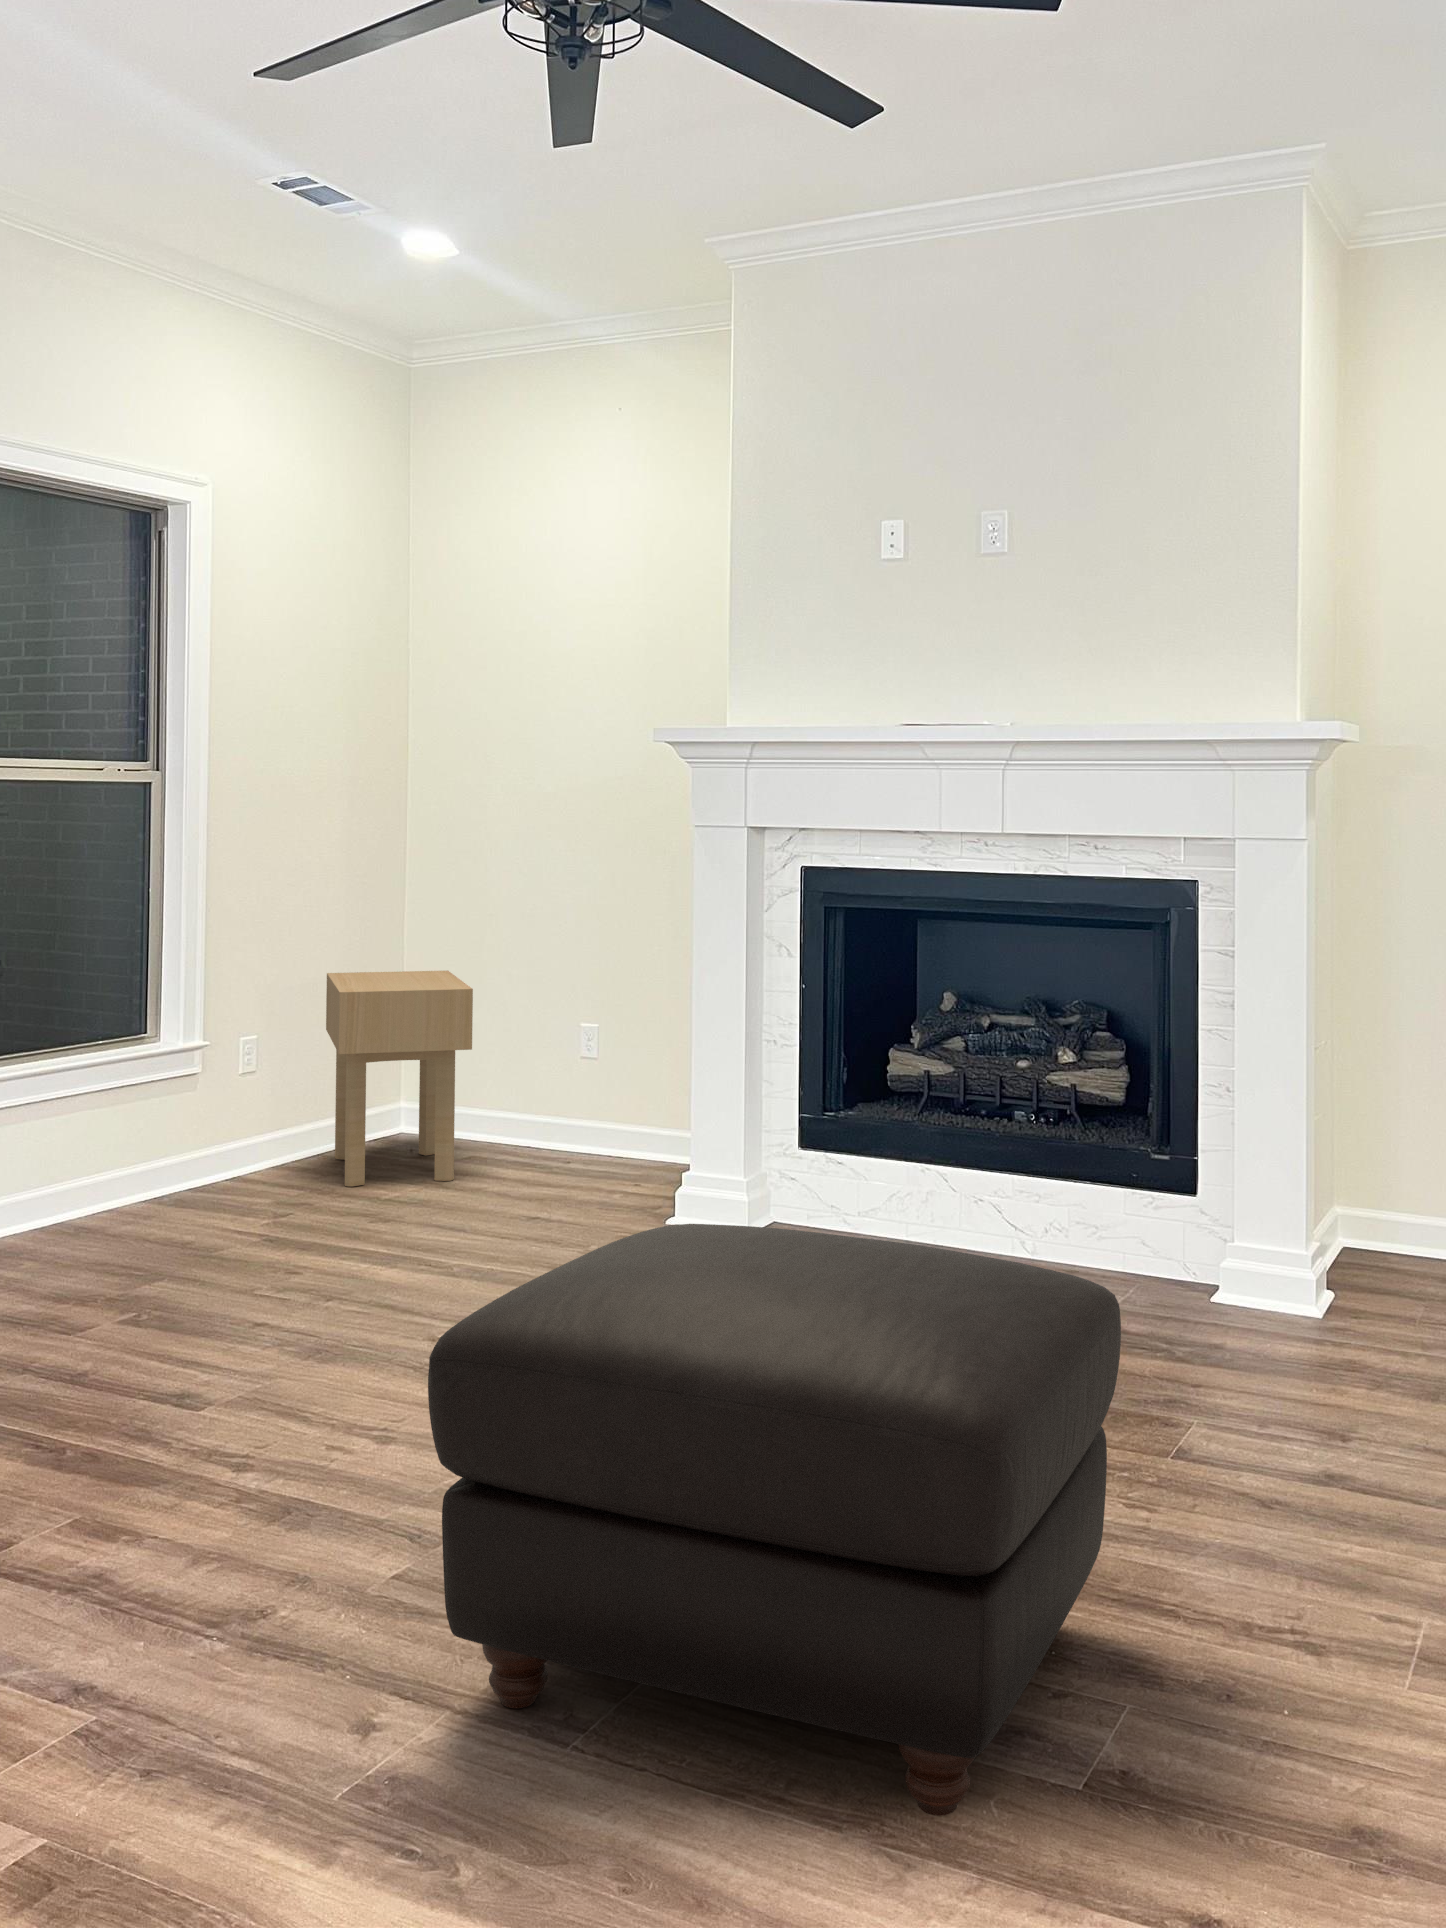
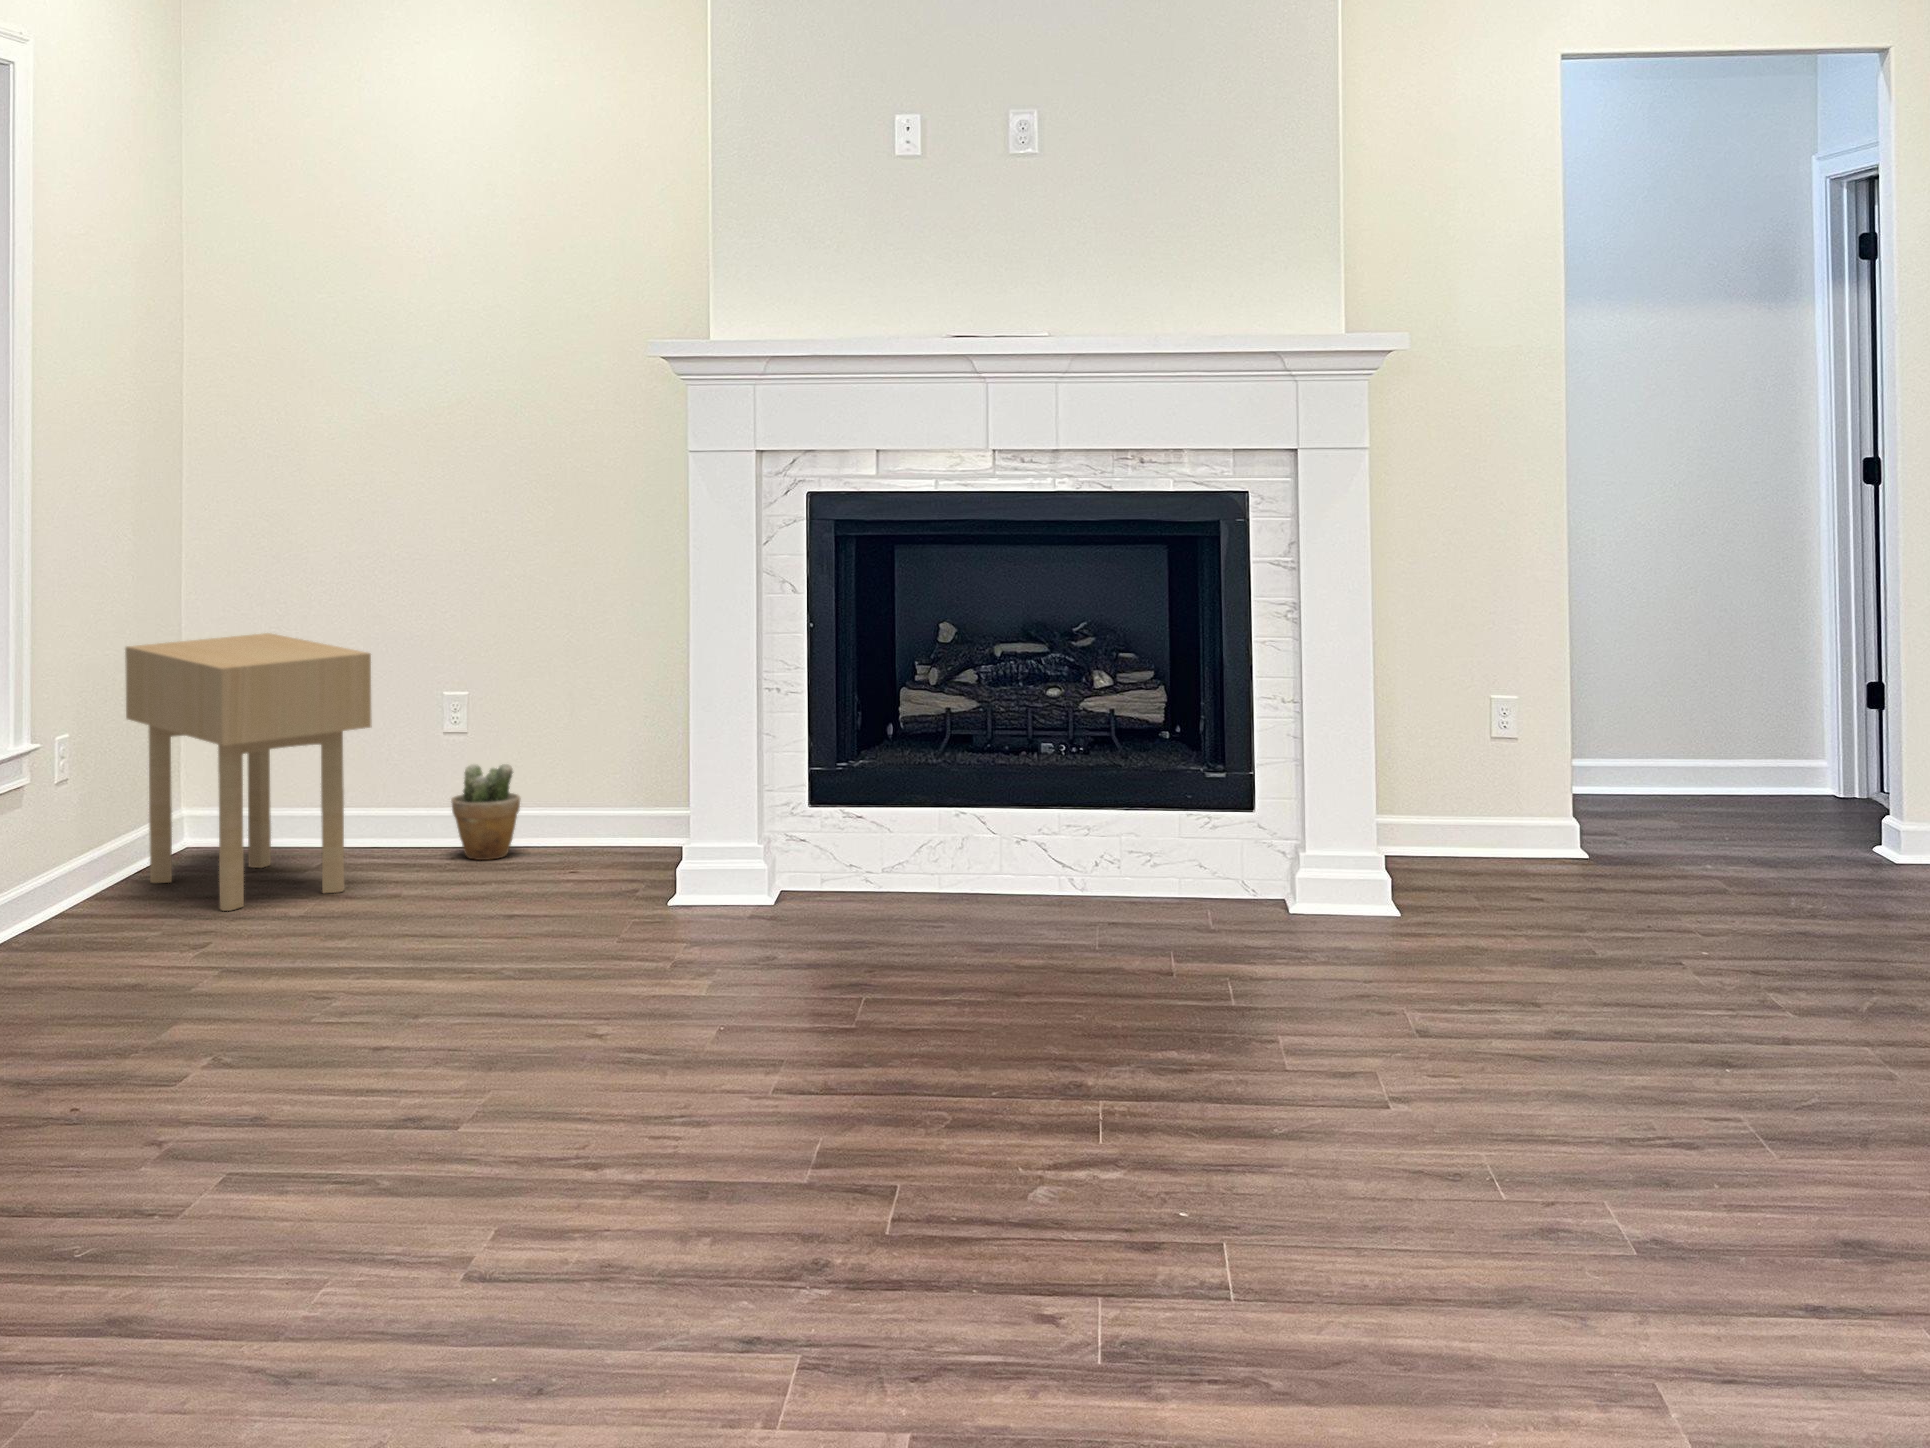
potted plant: none [569,1087,625,1167] -> present [451,764,520,860]
ottoman: present [428,1224,1121,1816] -> none [1056,849,1611,1281]

